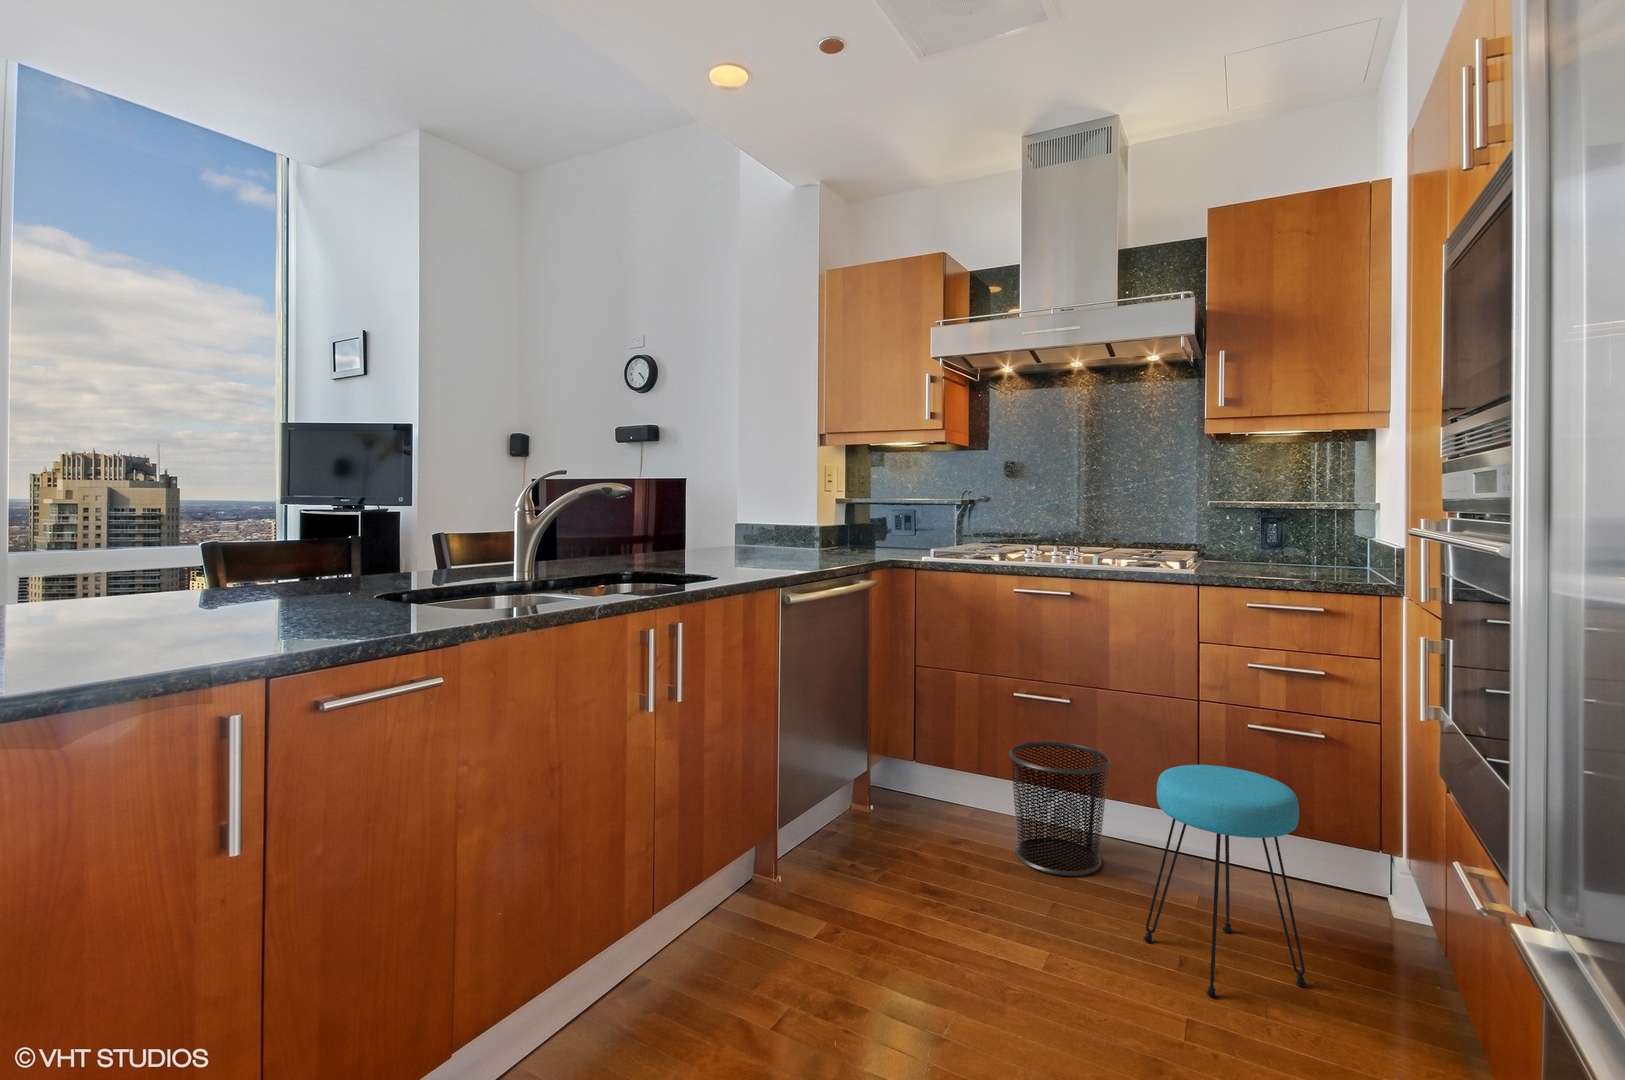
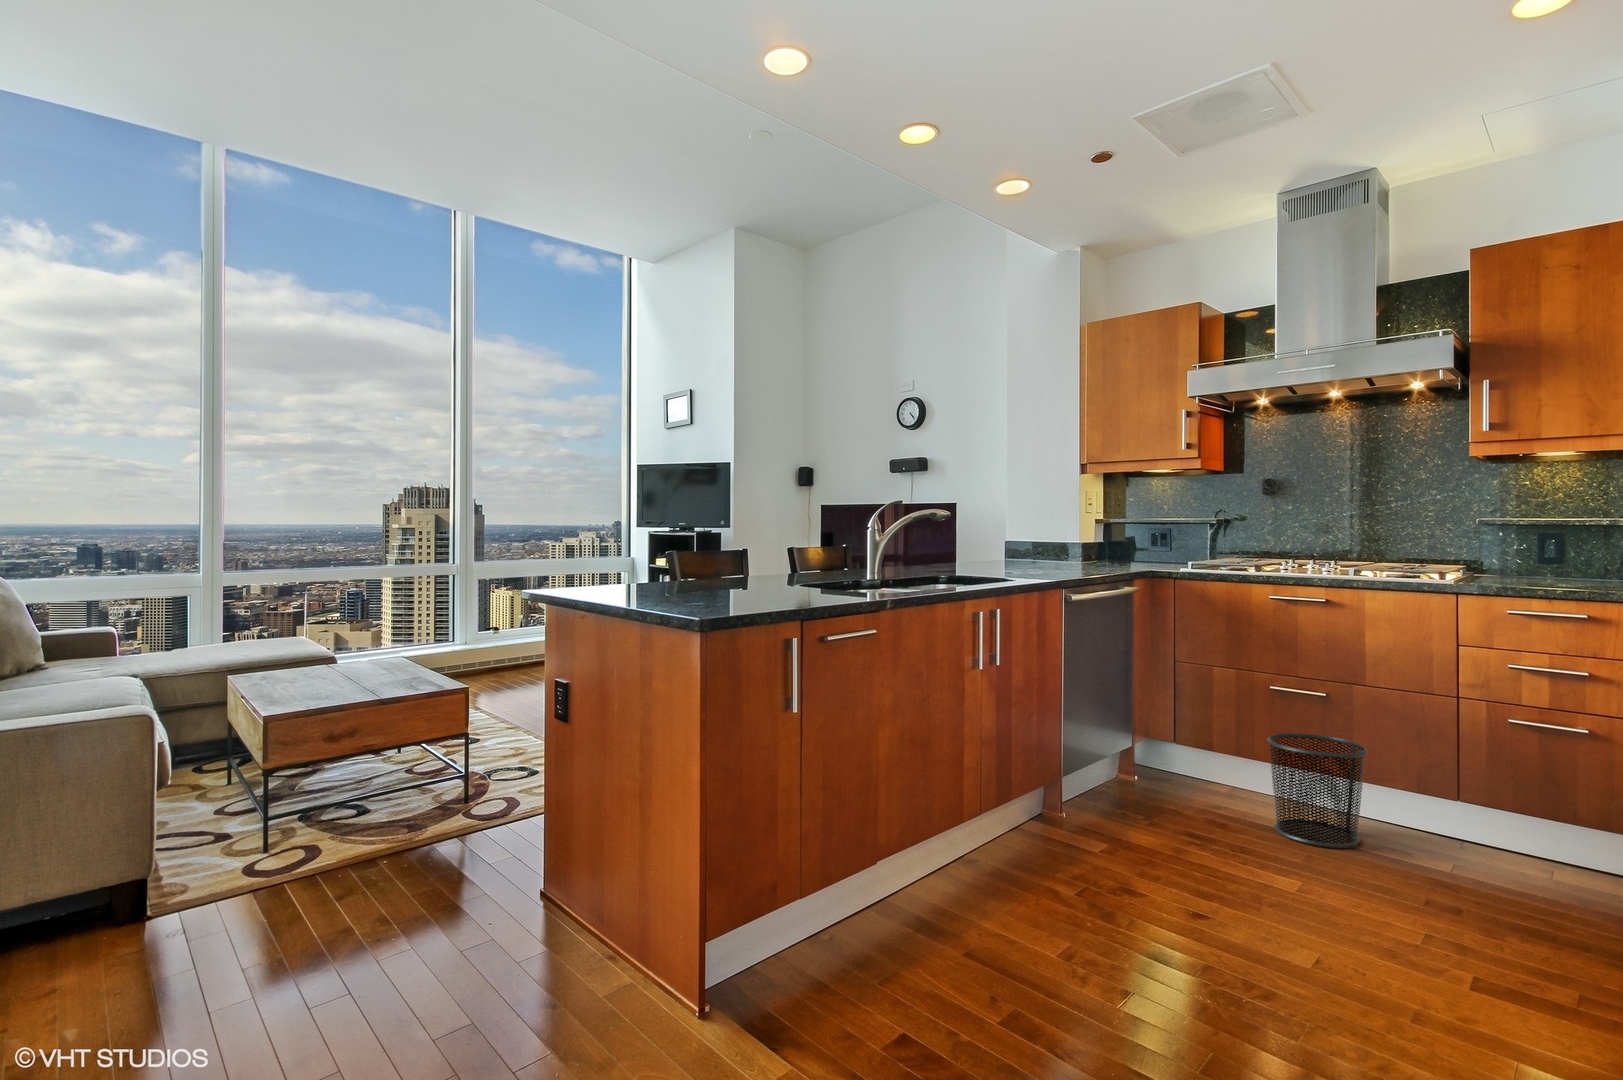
stool: present [1143,765,1307,996] -> none [1395,746,1555,935]

